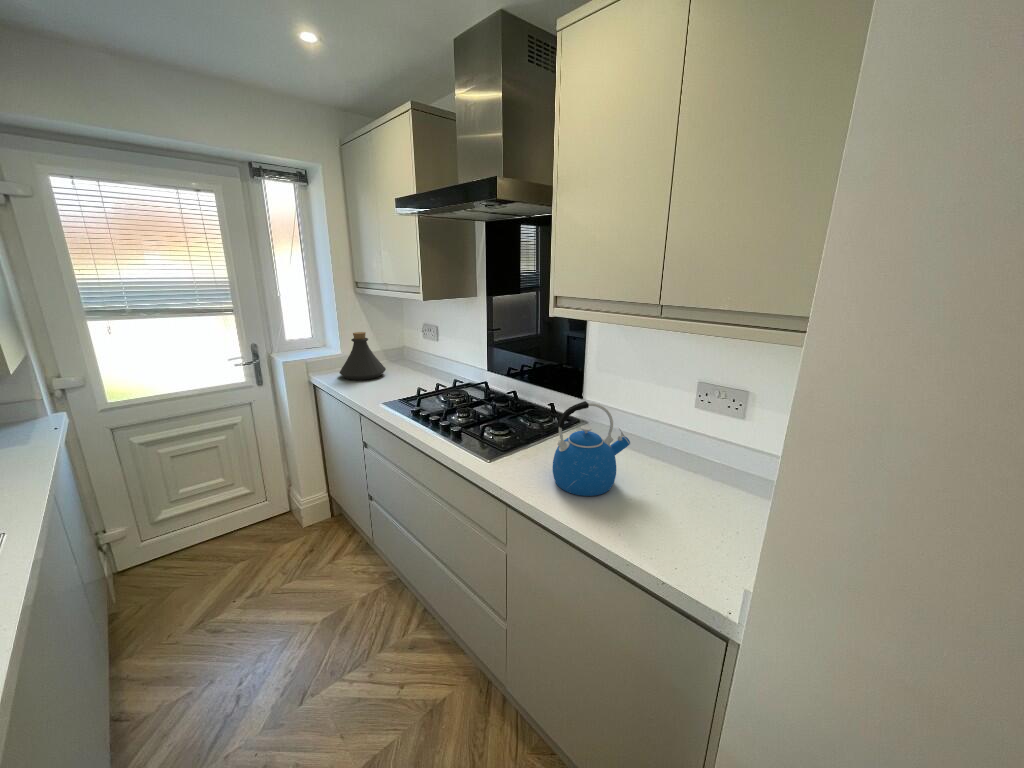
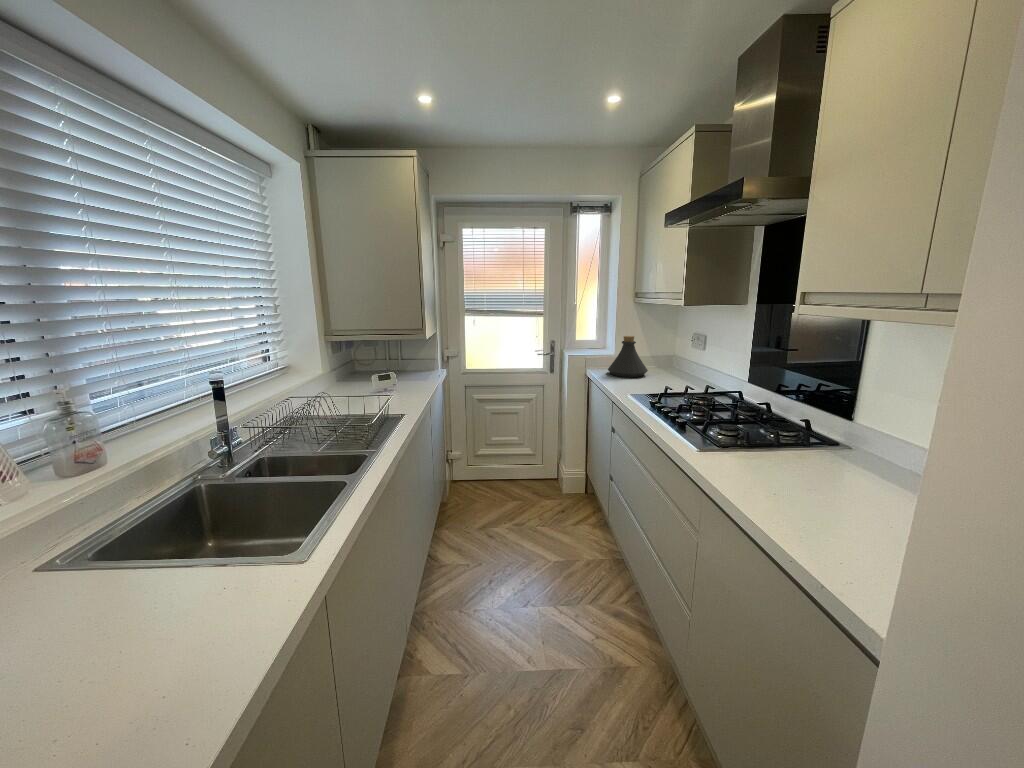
kettle: present [553,401,630,496] -> none [756,401,868,506]

